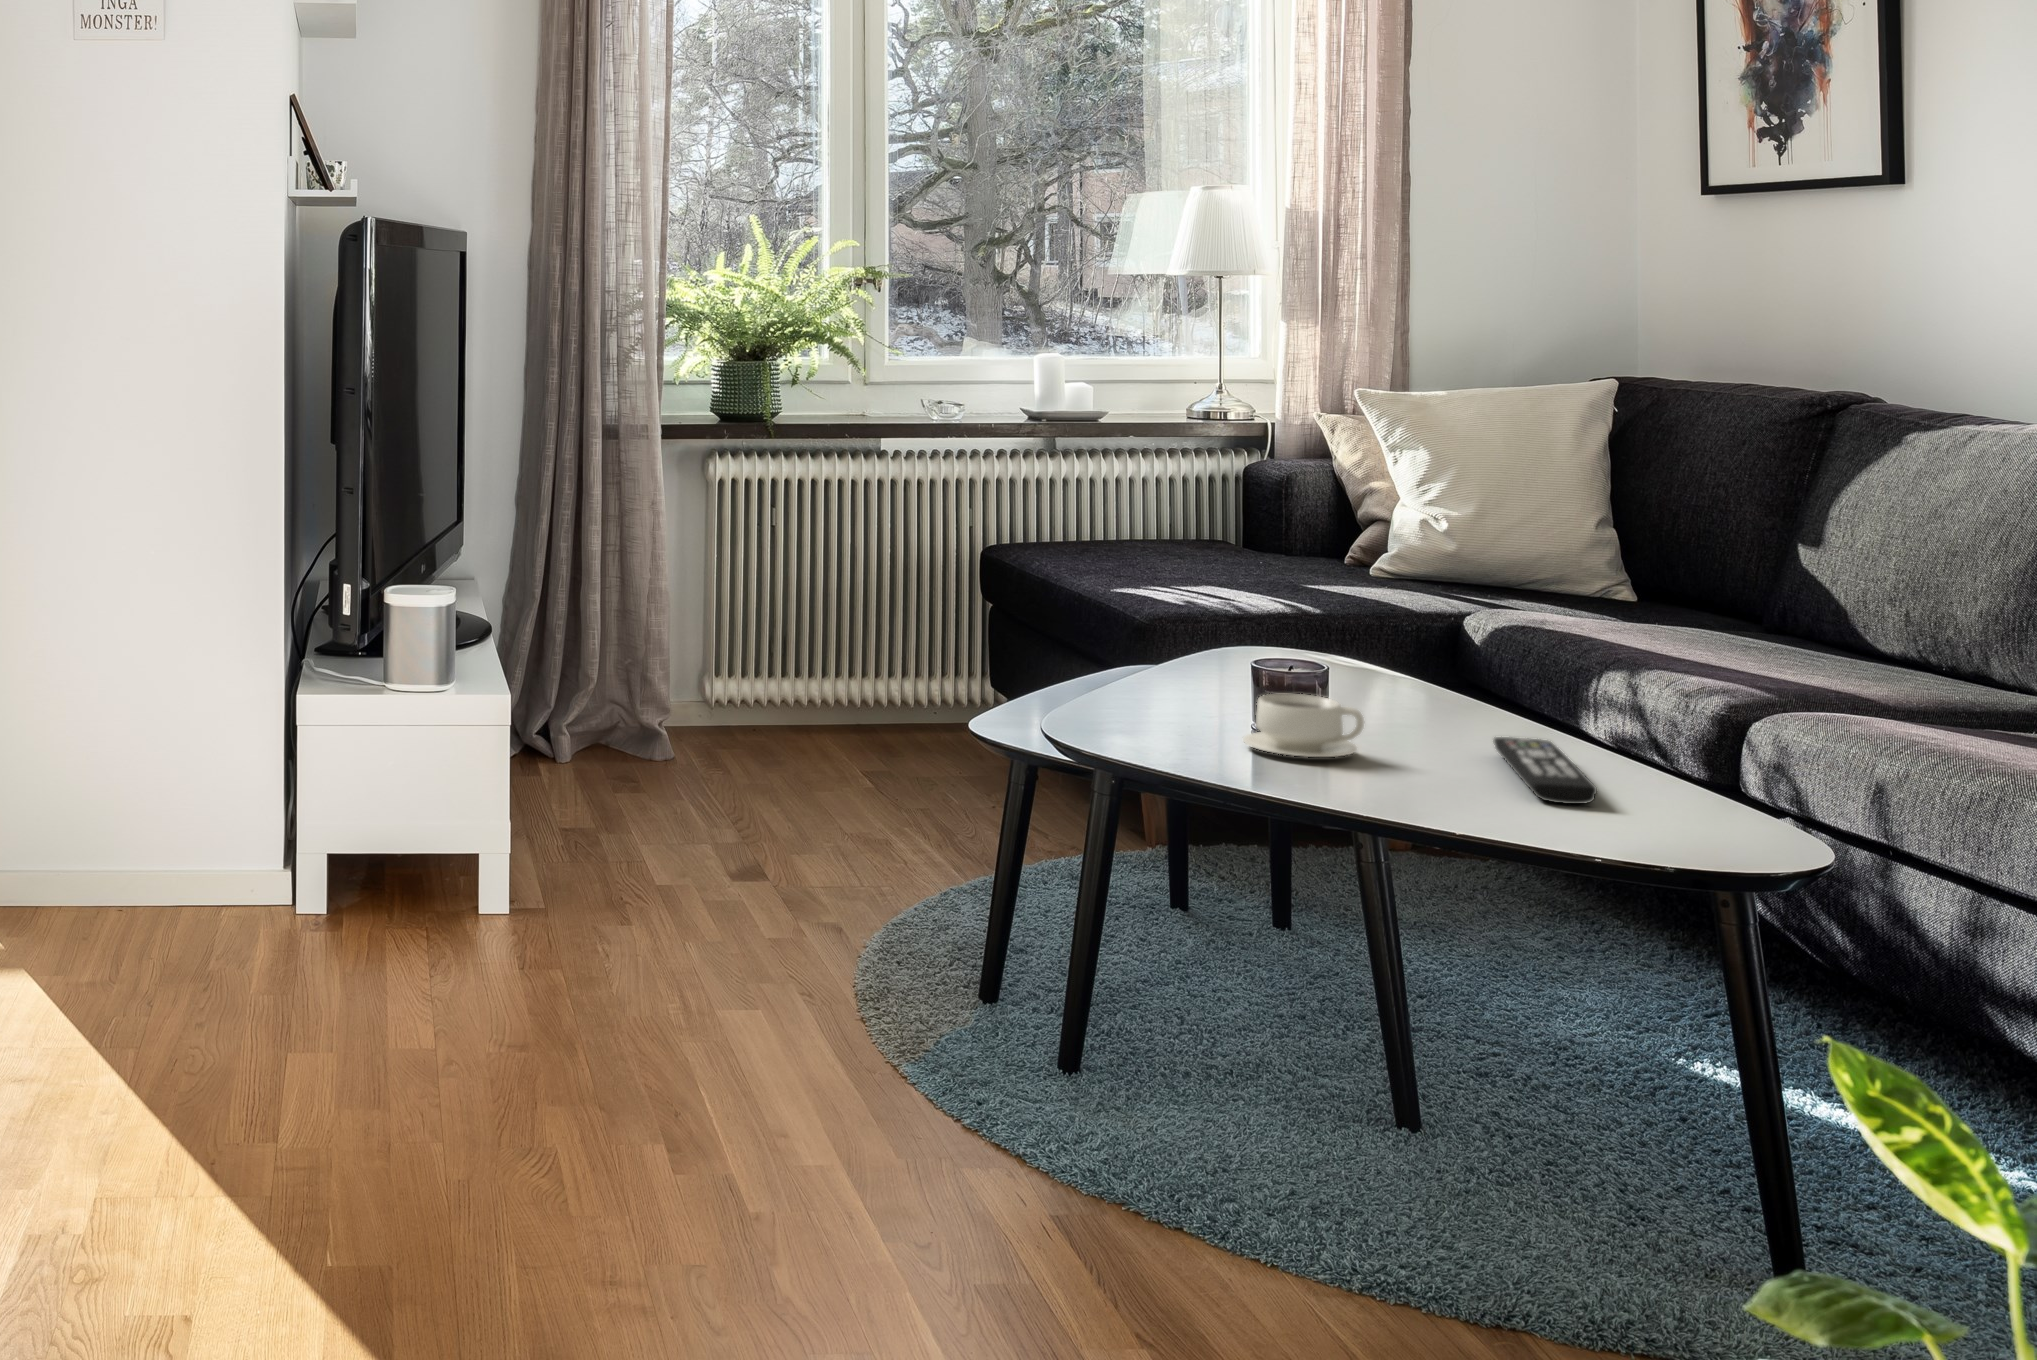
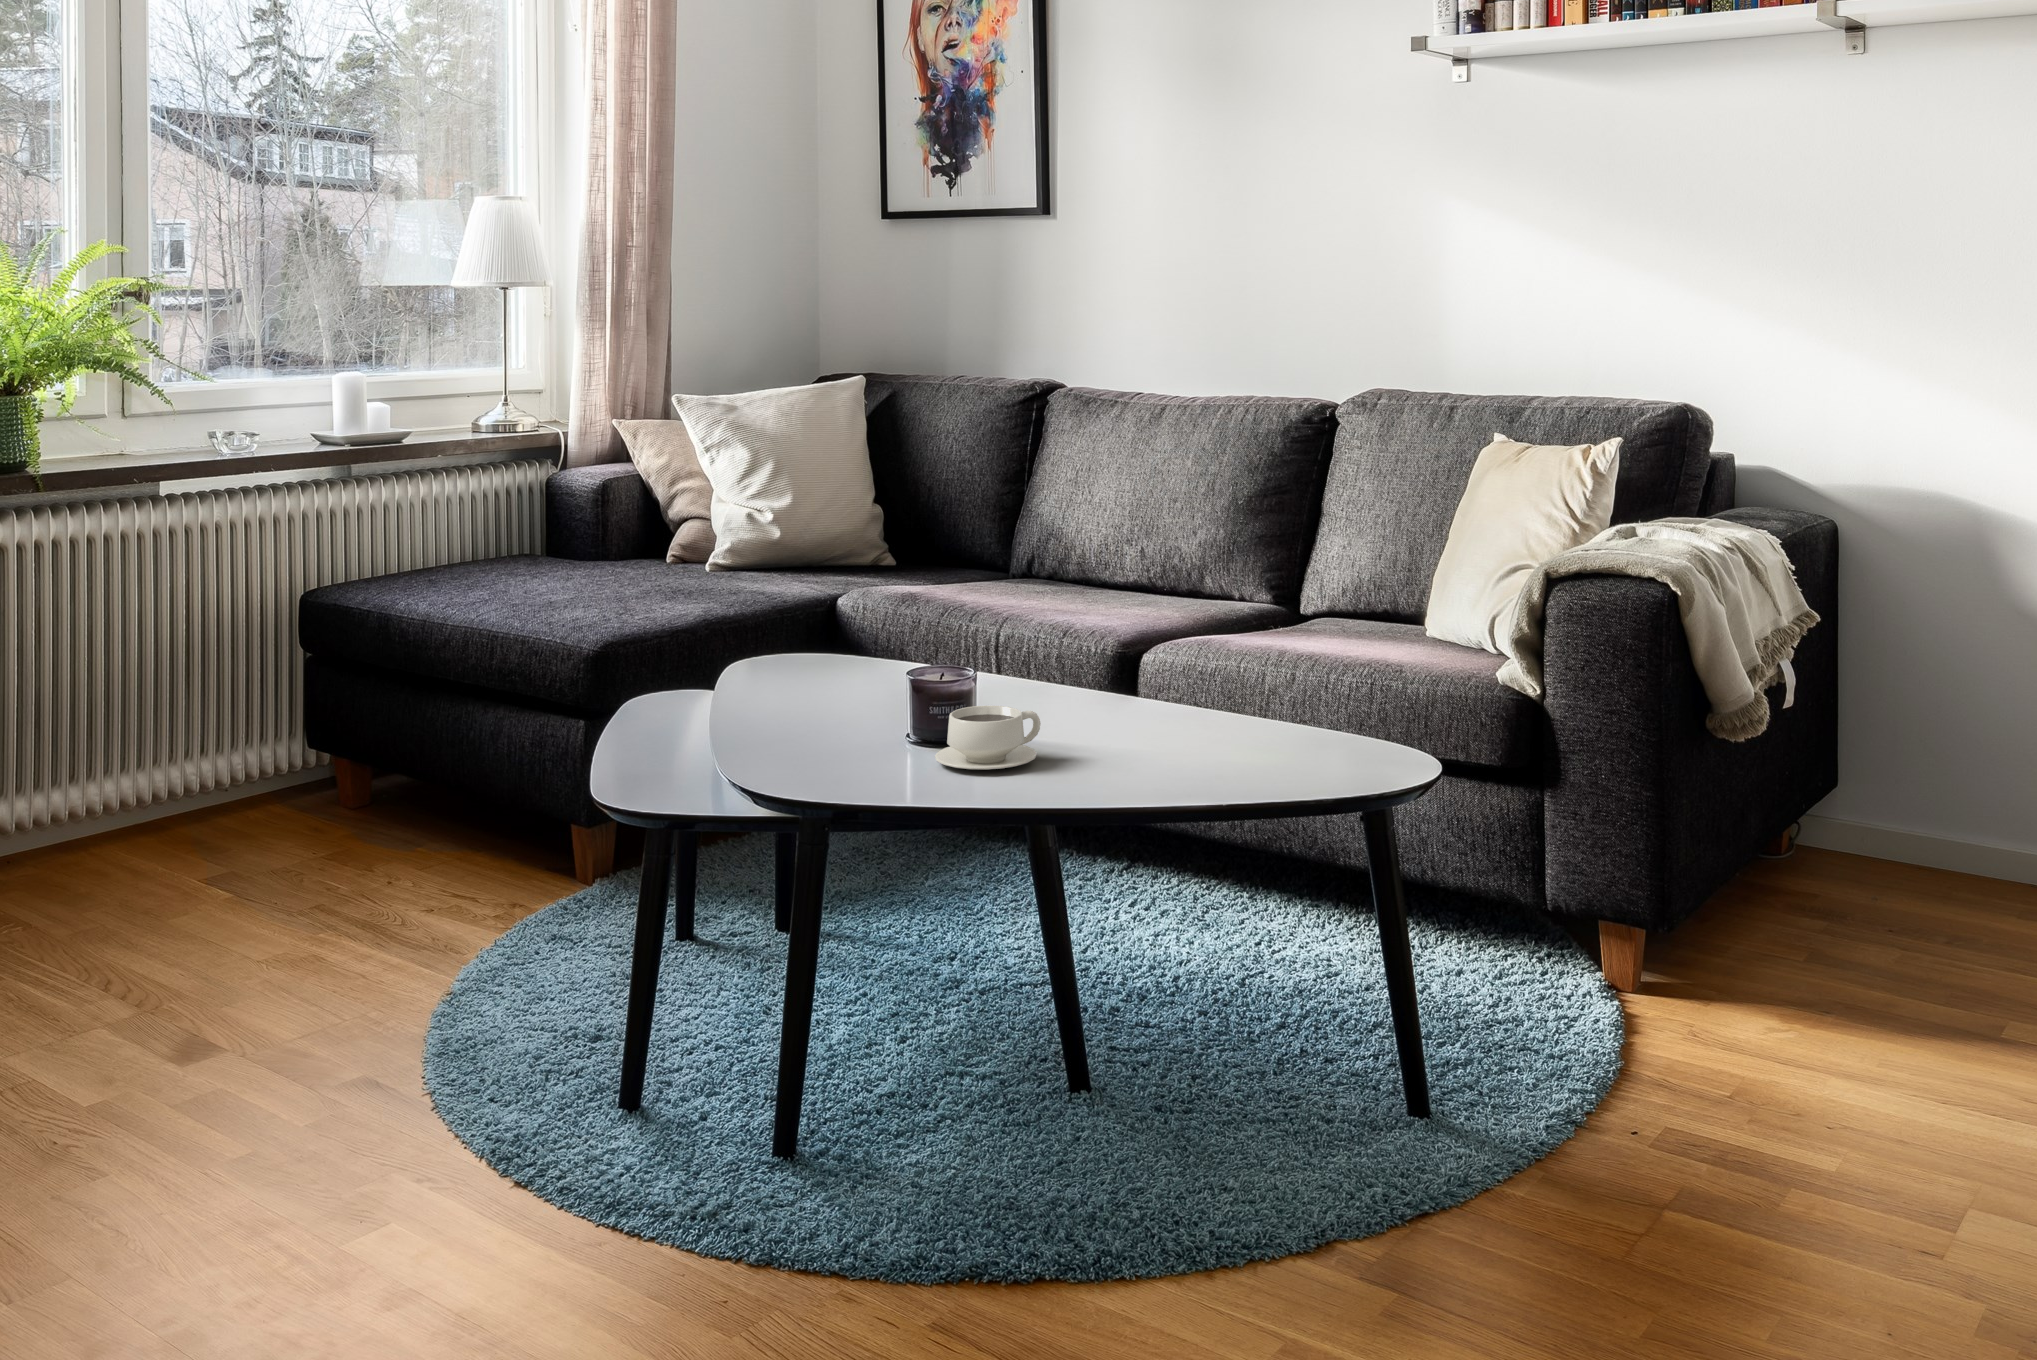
remote control: present [1493,737,1597,804] -> none [1104,709,1245,764]

